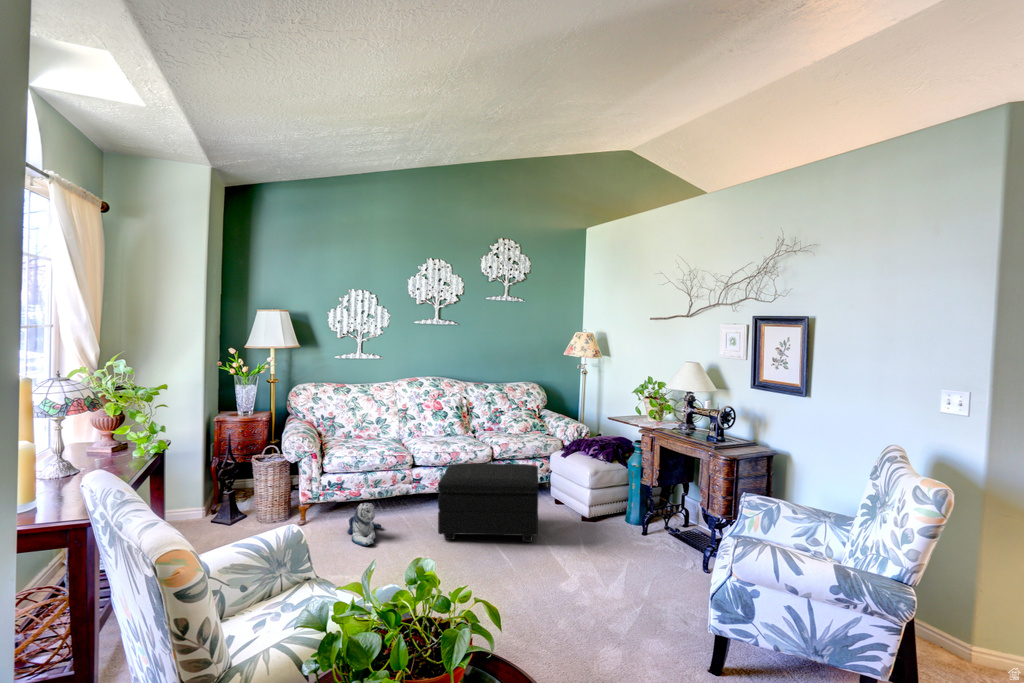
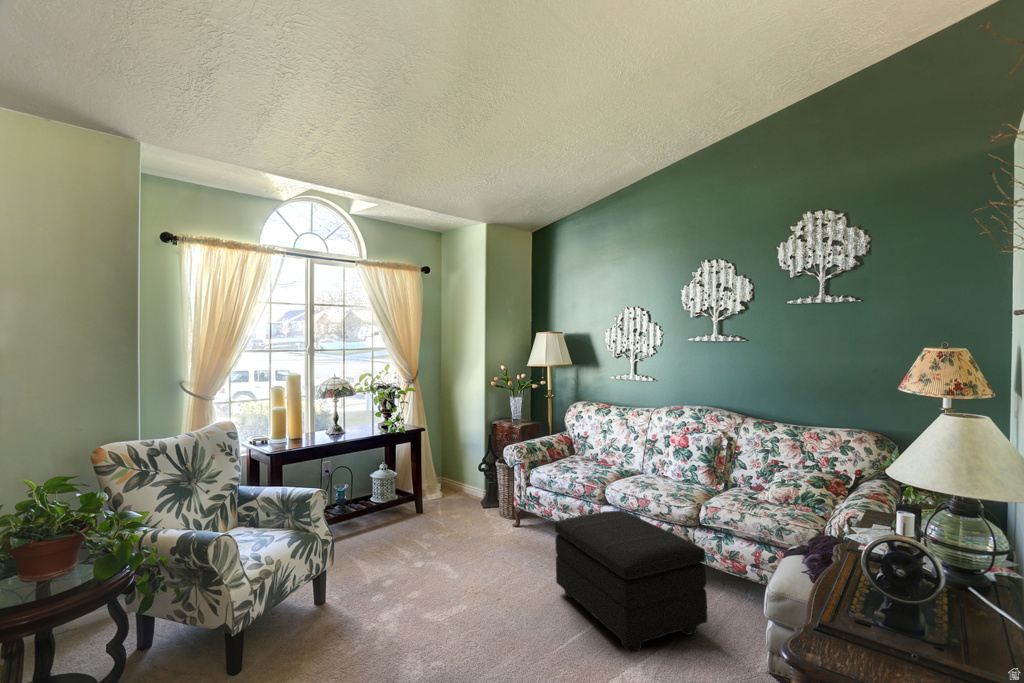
plush toy: present [347,503,381,546] -> none [504,519,551,563]

